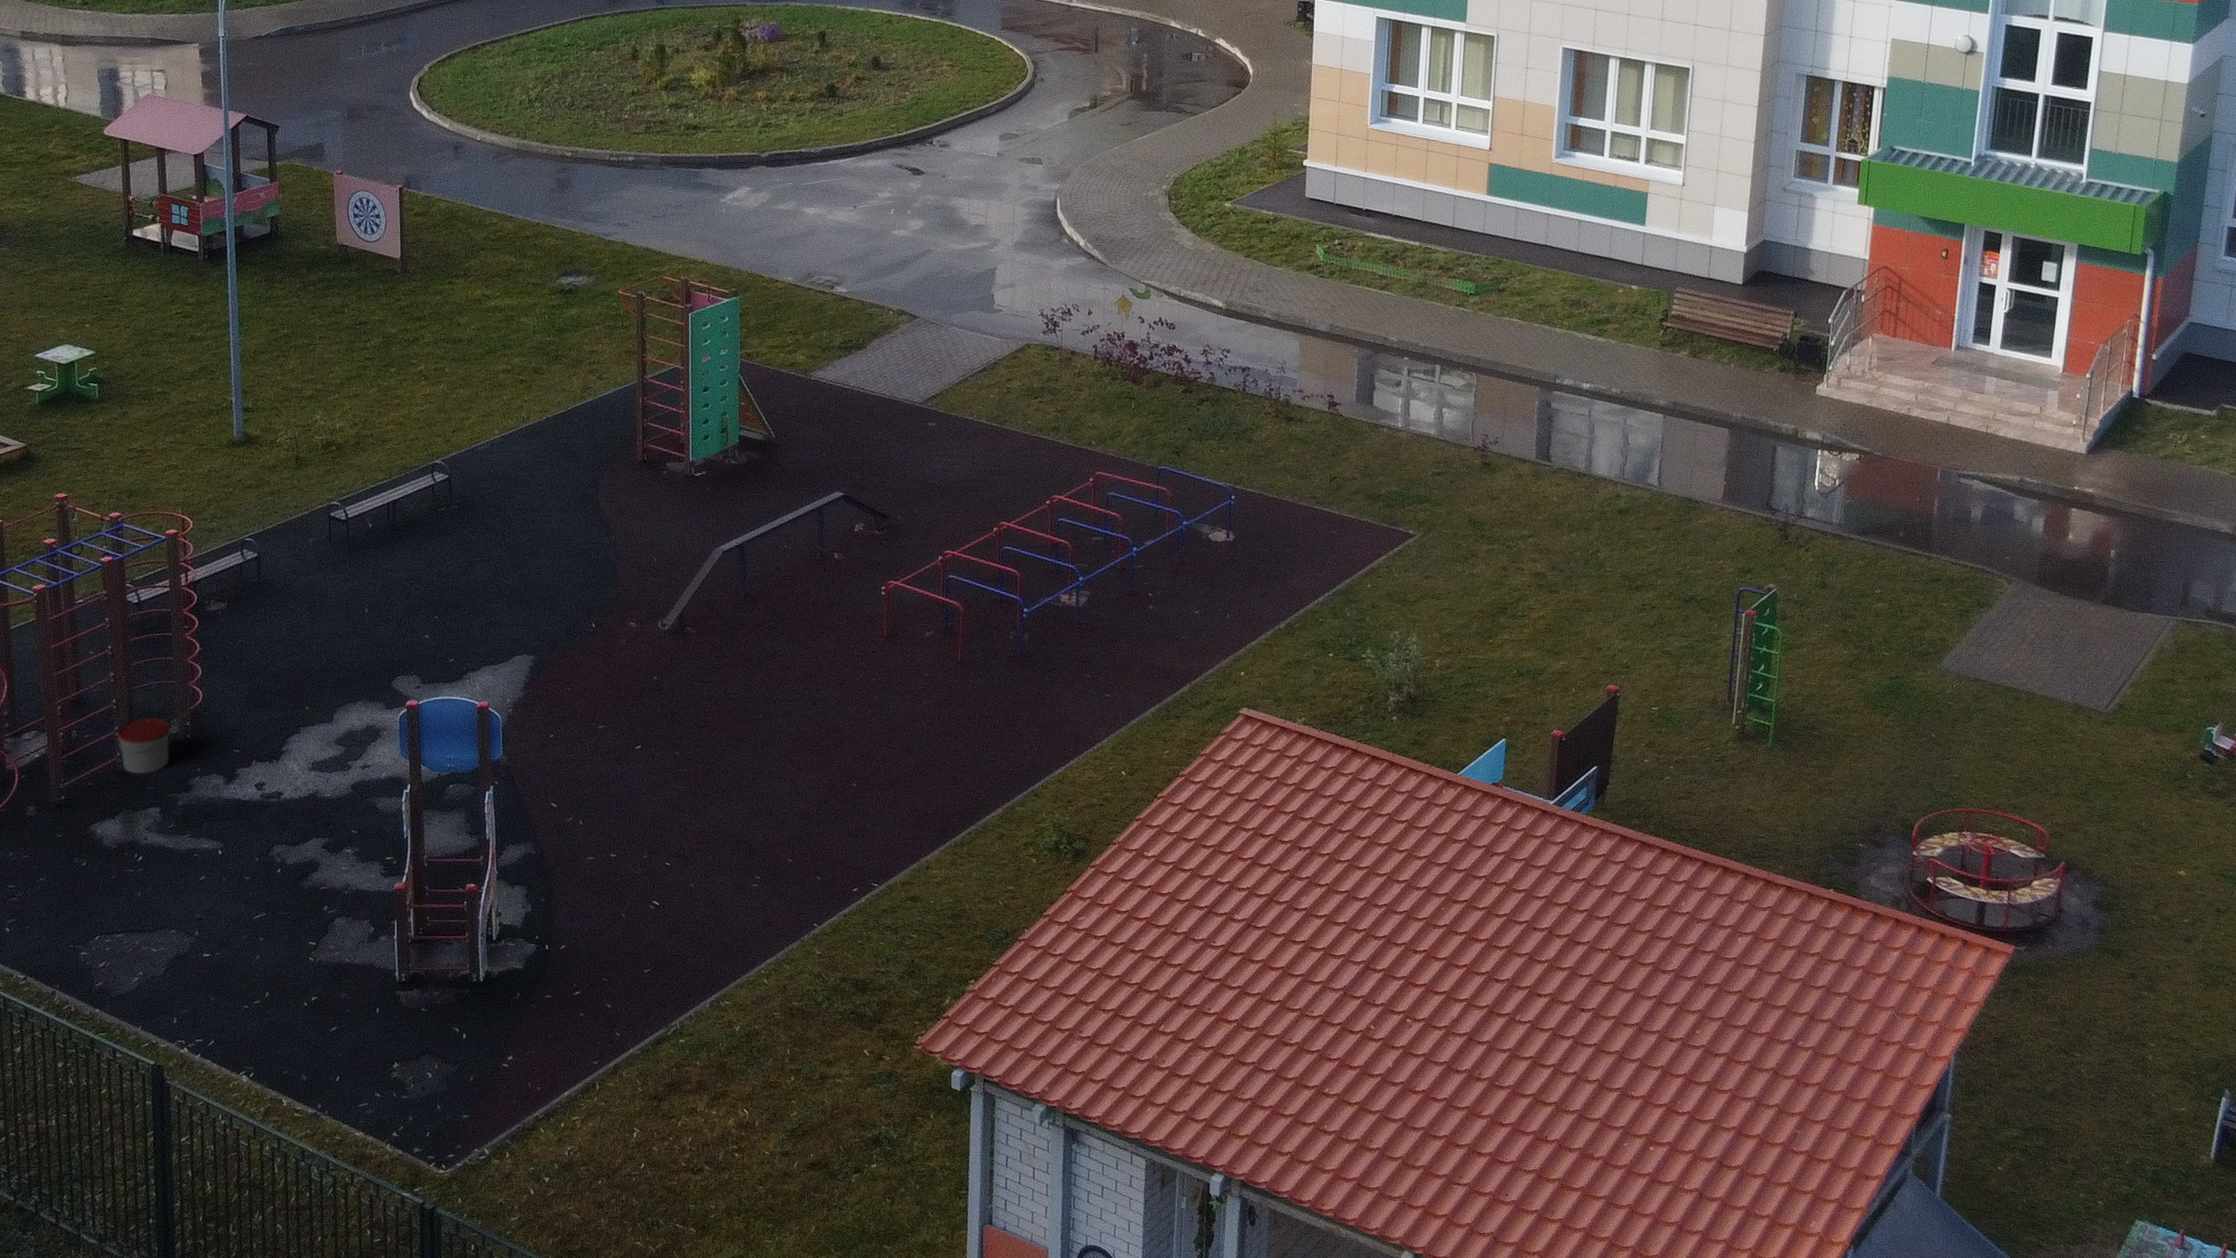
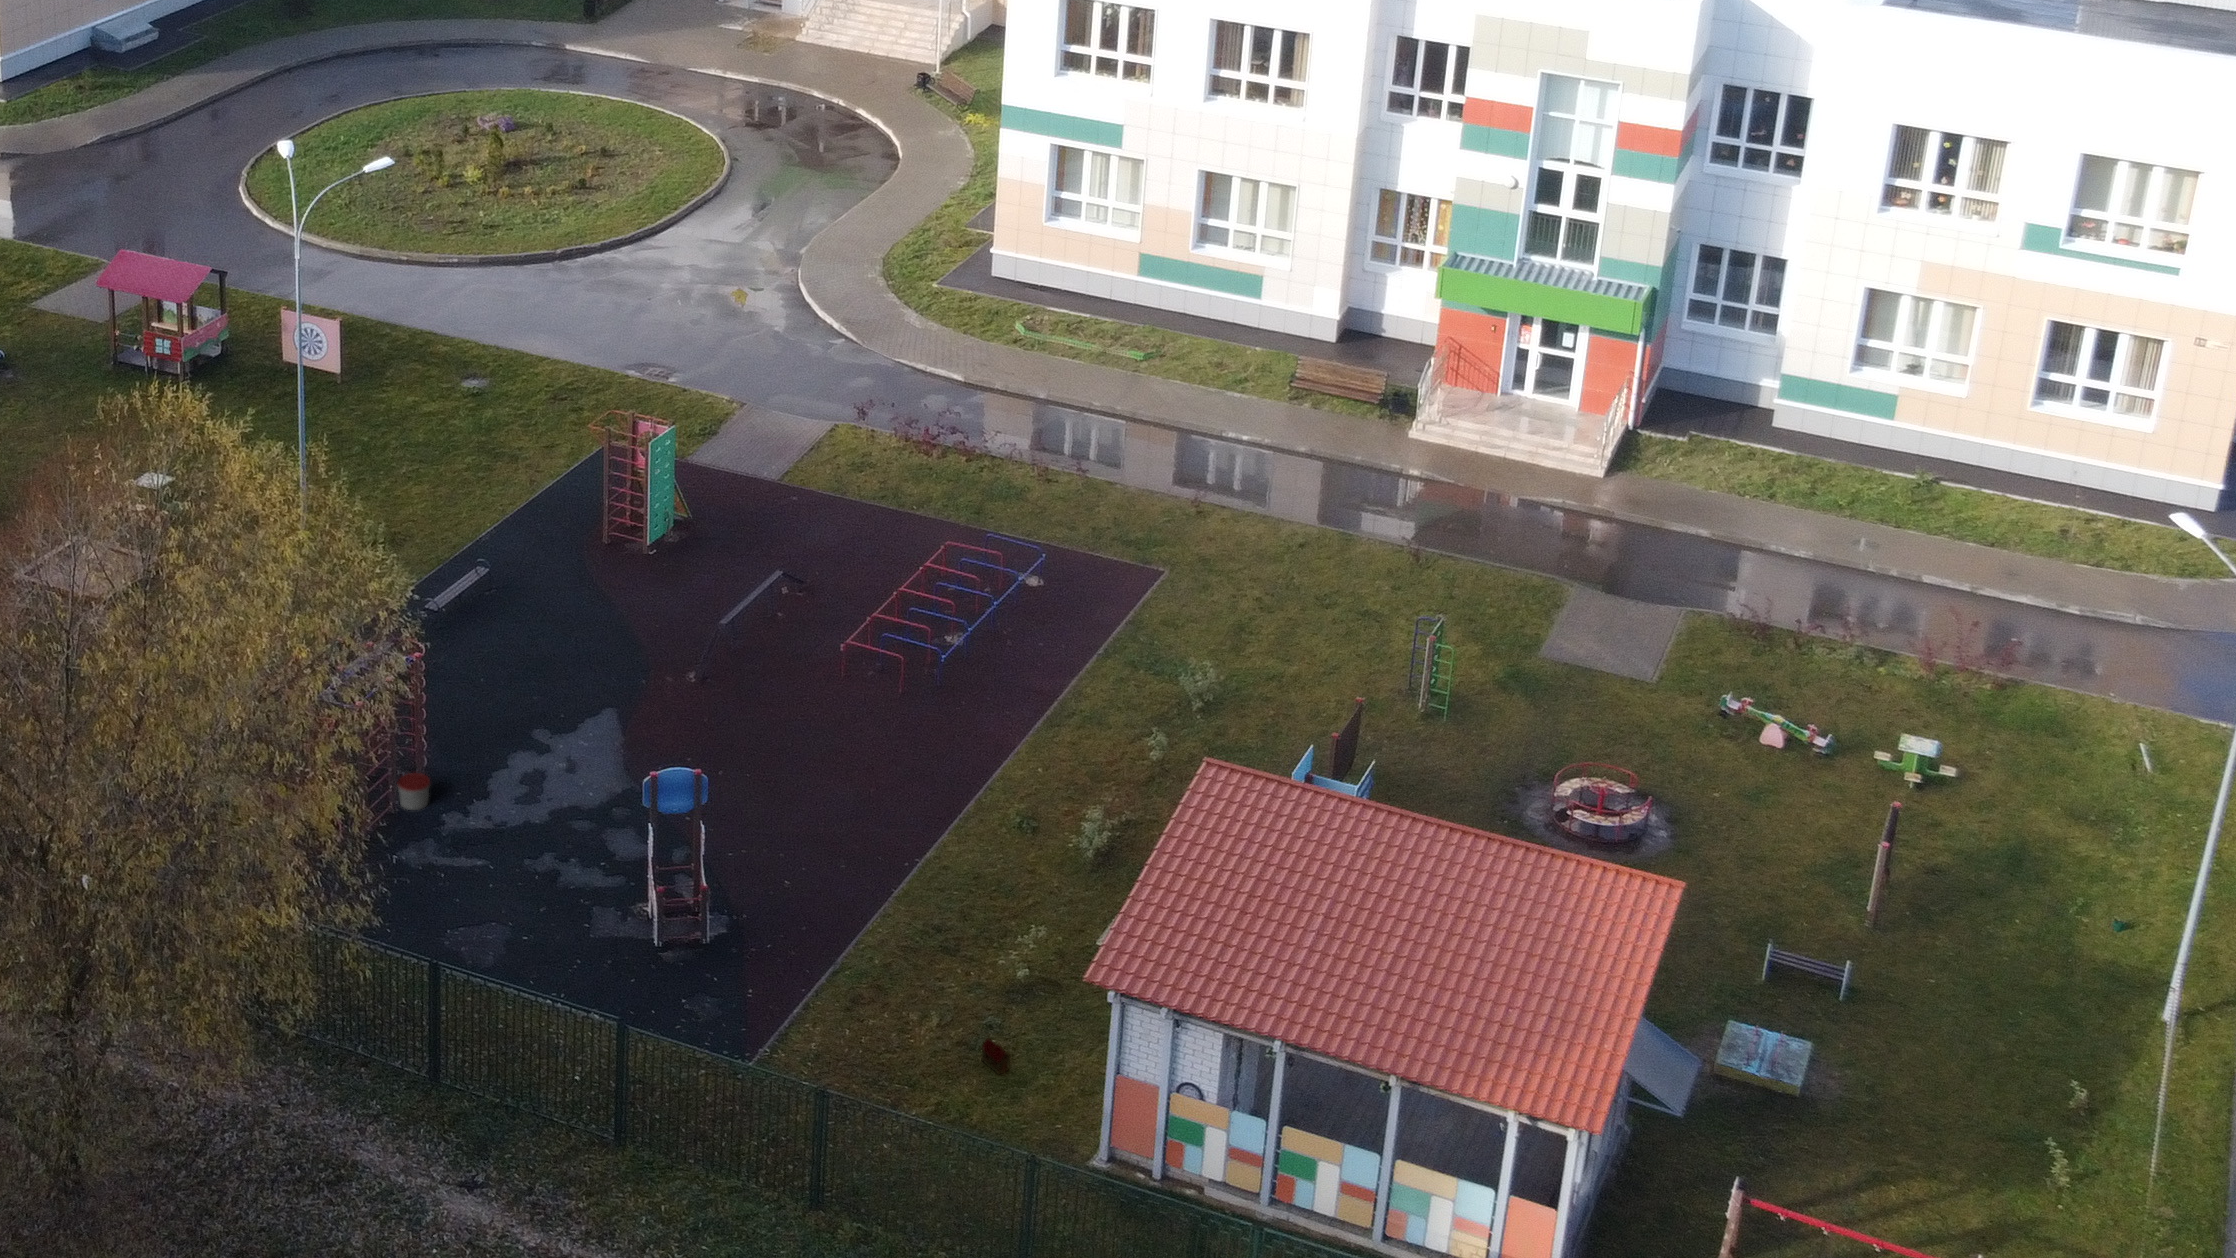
toy house: none [810,1173,853,1239] -> present [981,1039,1010,1075]

